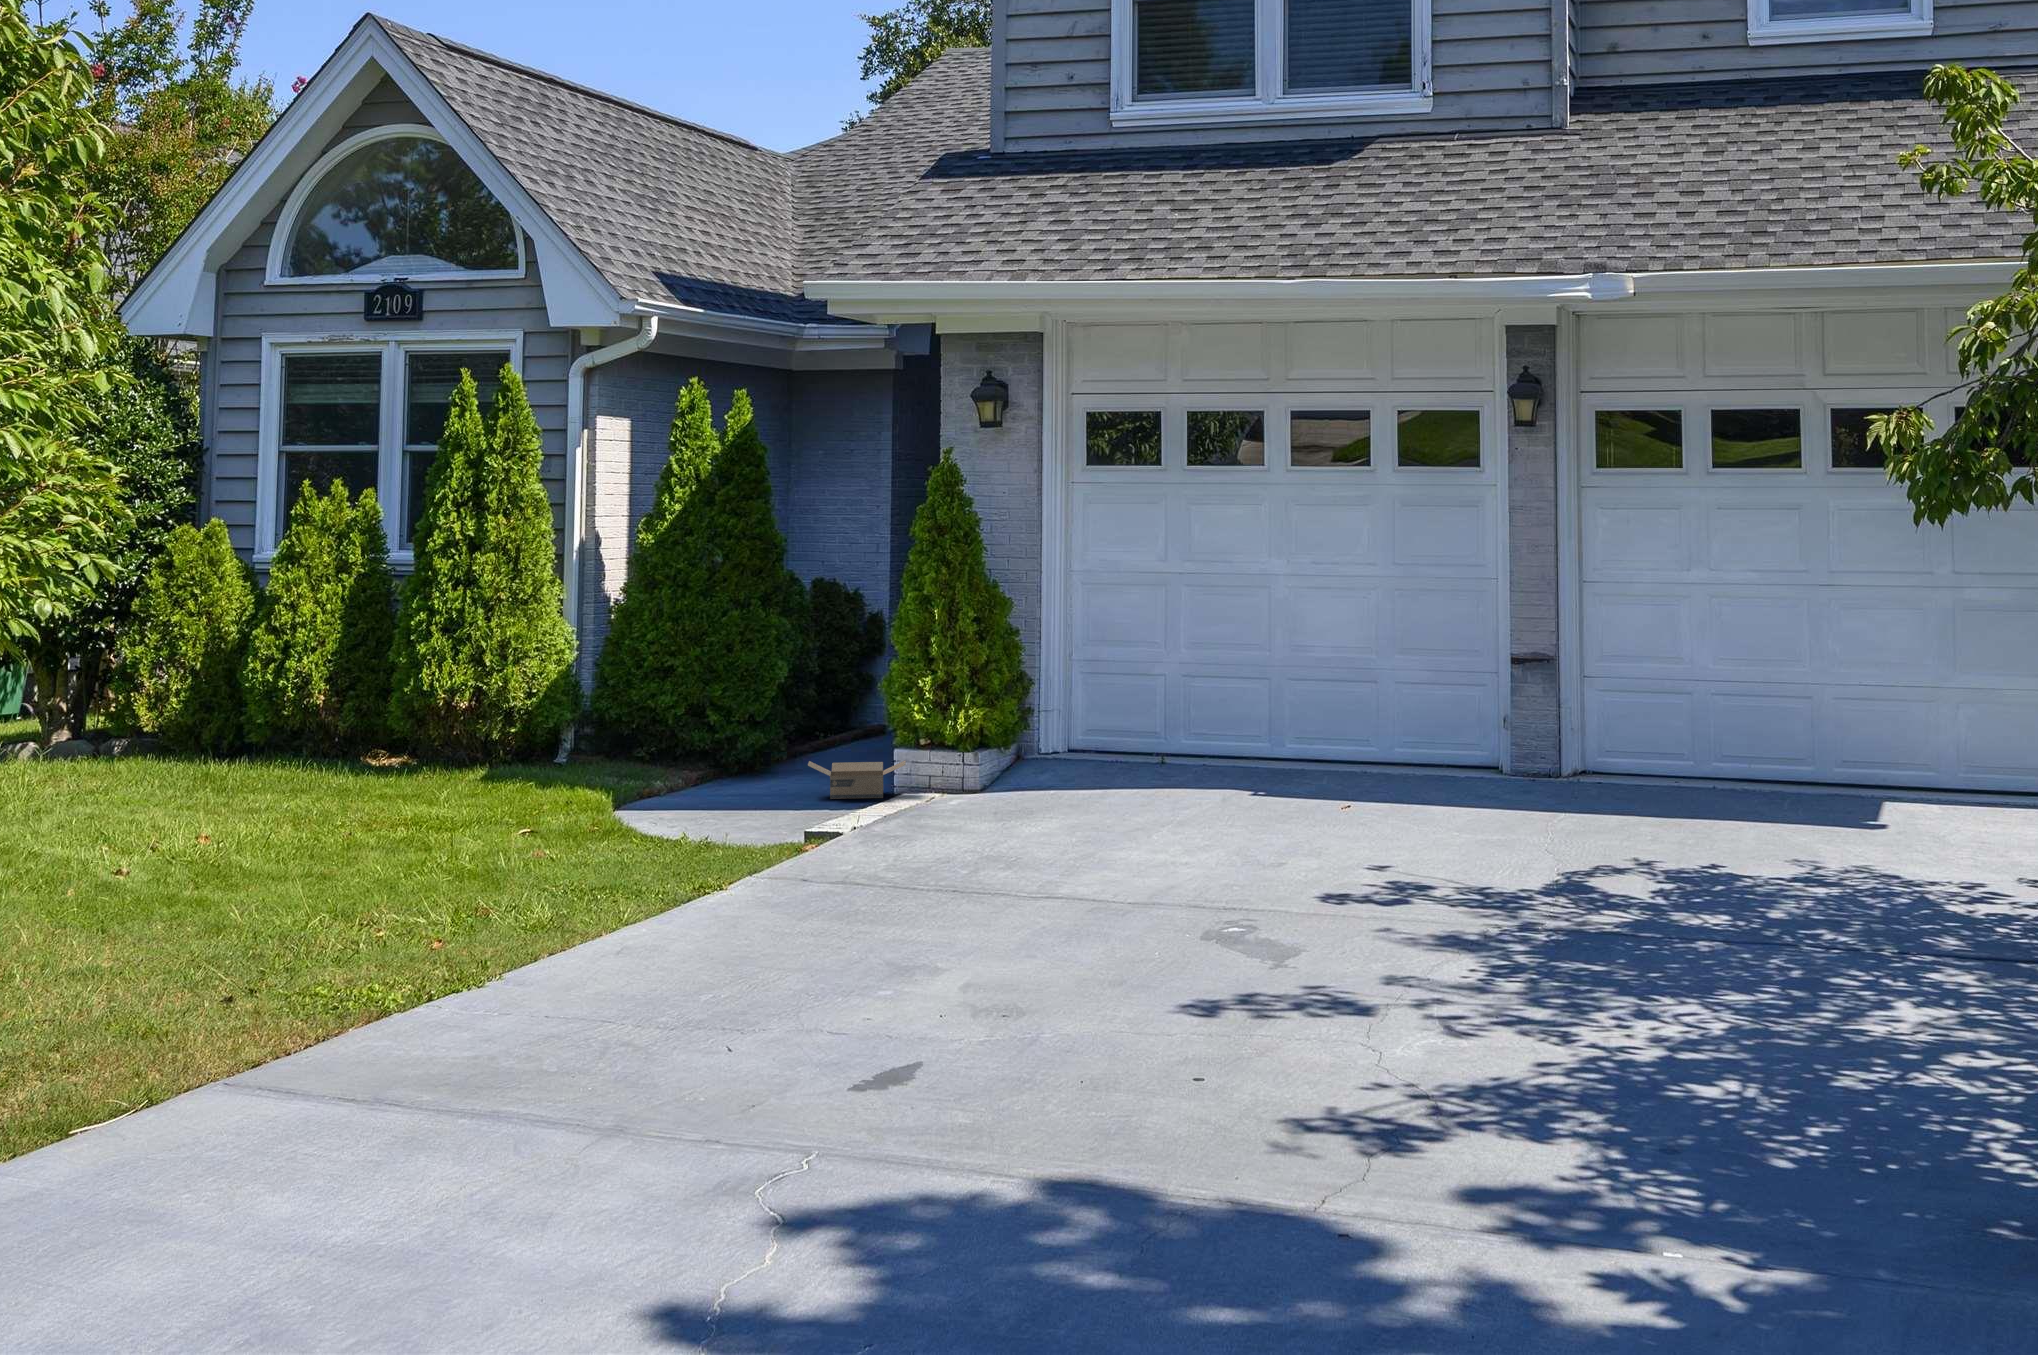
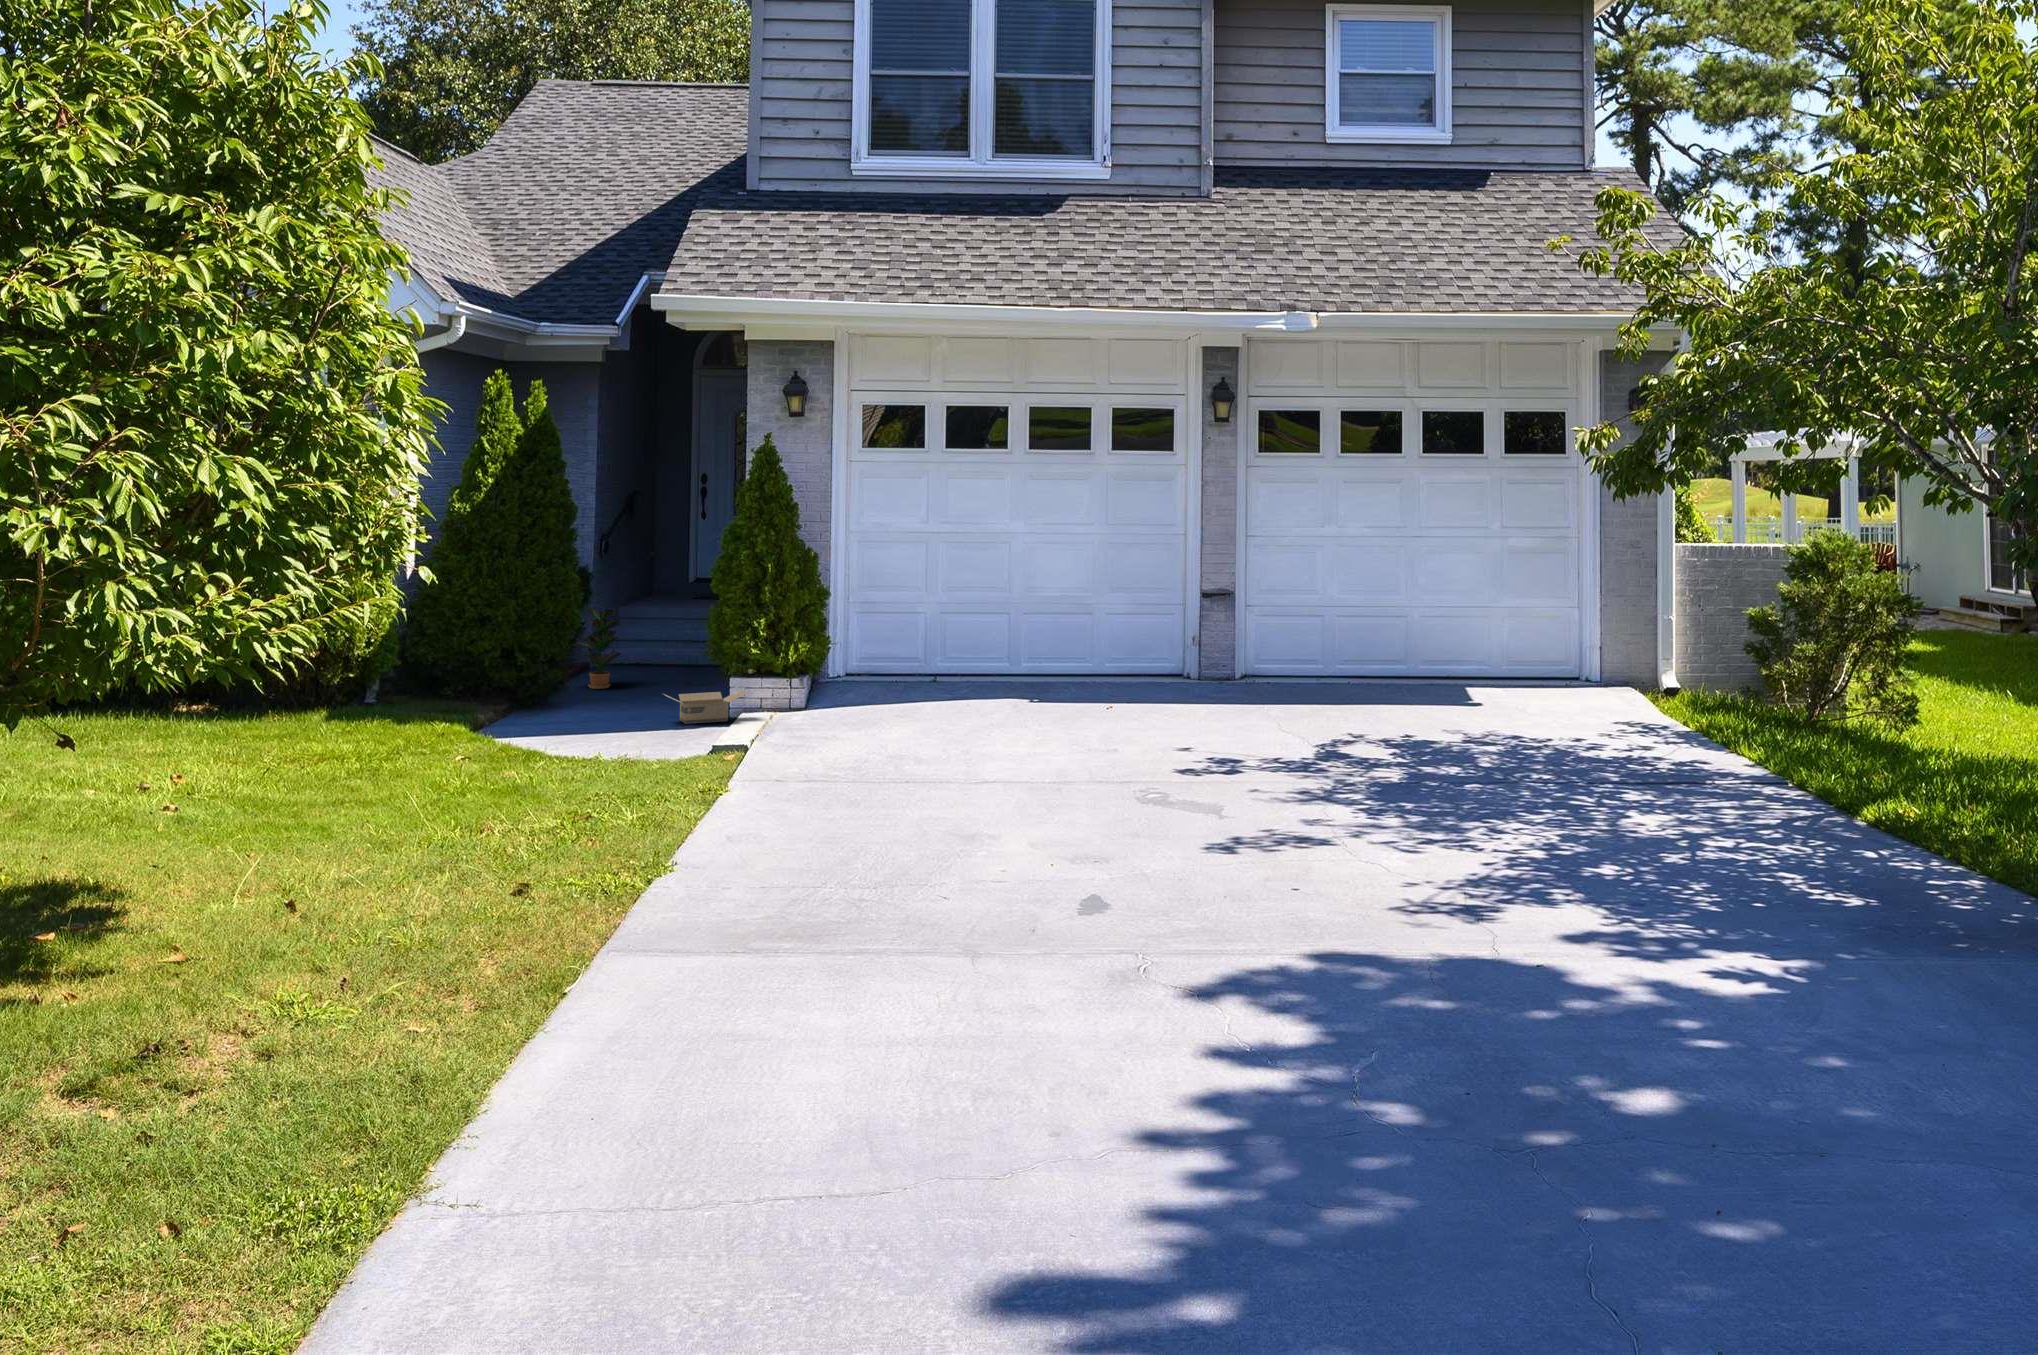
potted plant: none [773,654,832,750] -> present [572,608,621,689]

